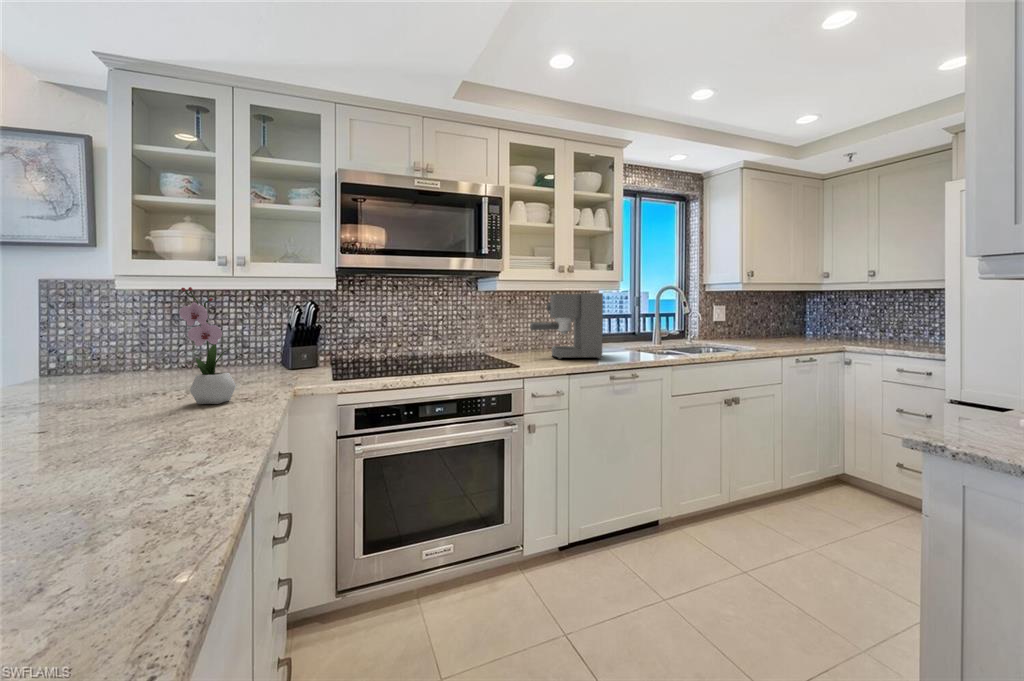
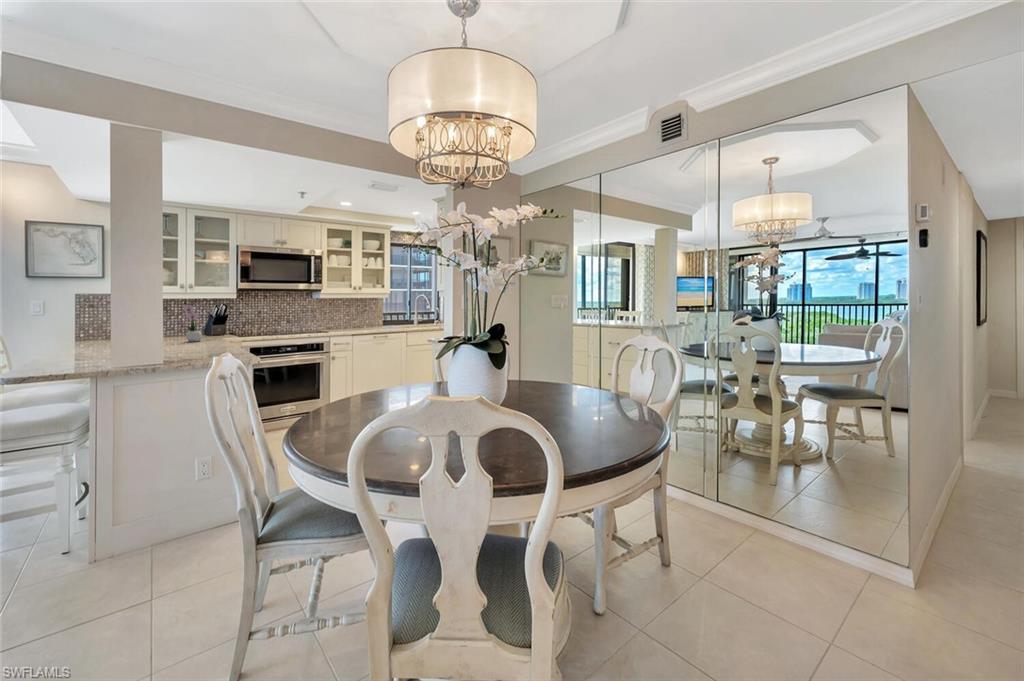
coffee maker: present [530,293,603,359] -> none [339,300,374,330]

